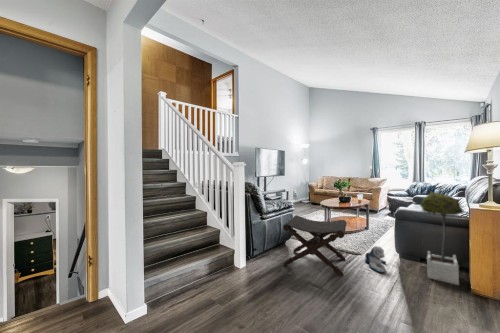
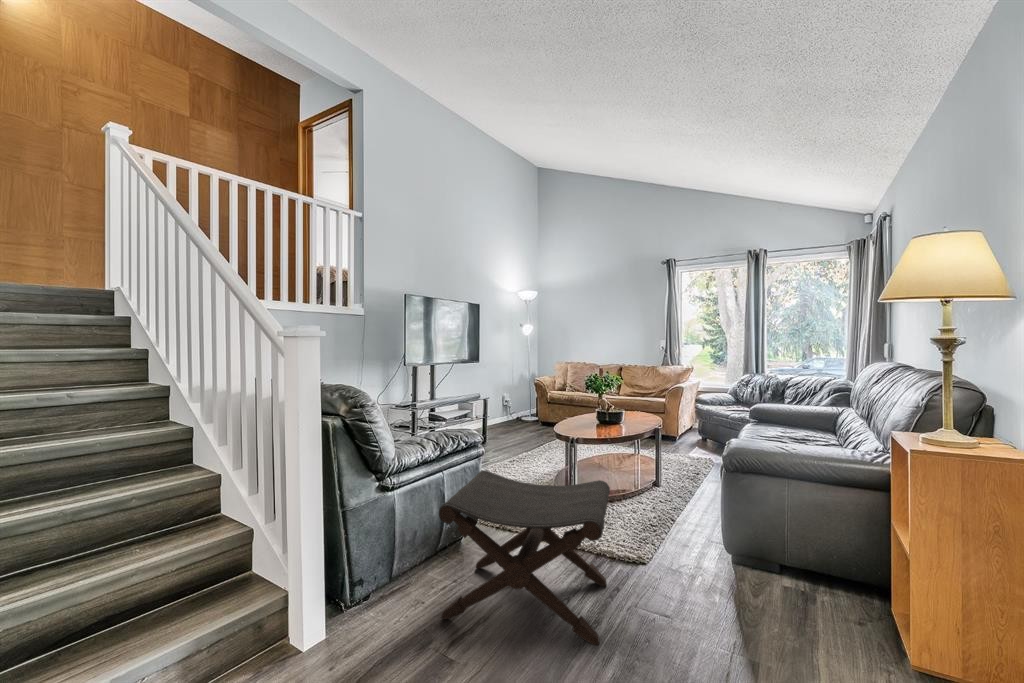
potted tree: present [420,192,465,285] -> none [785,403,895,647]
plush toy: present [365,246,386,272] -> none [654,548,706,622]

